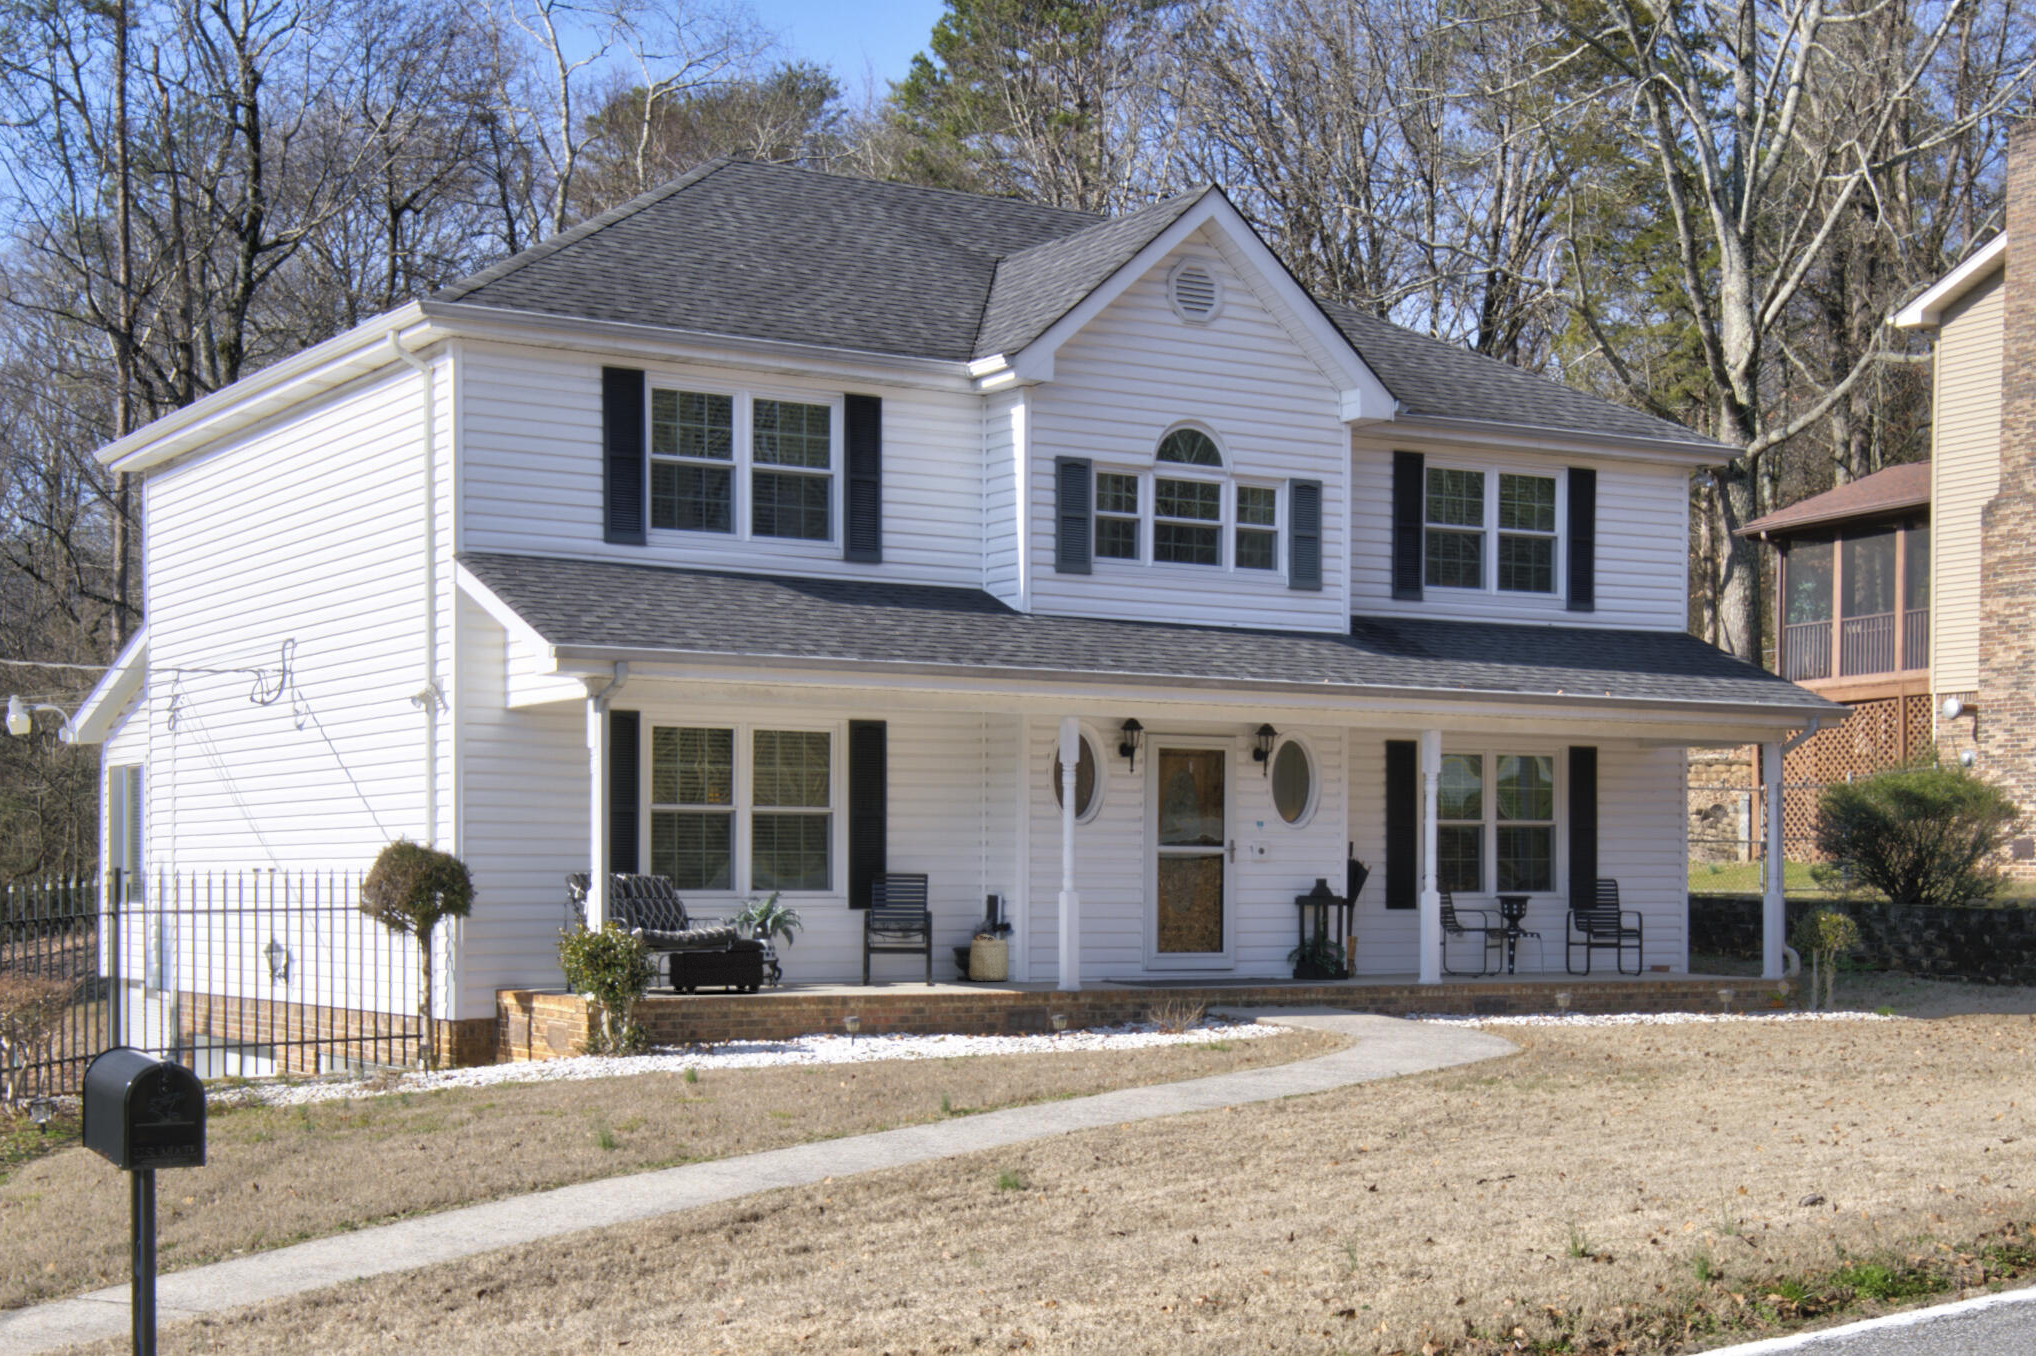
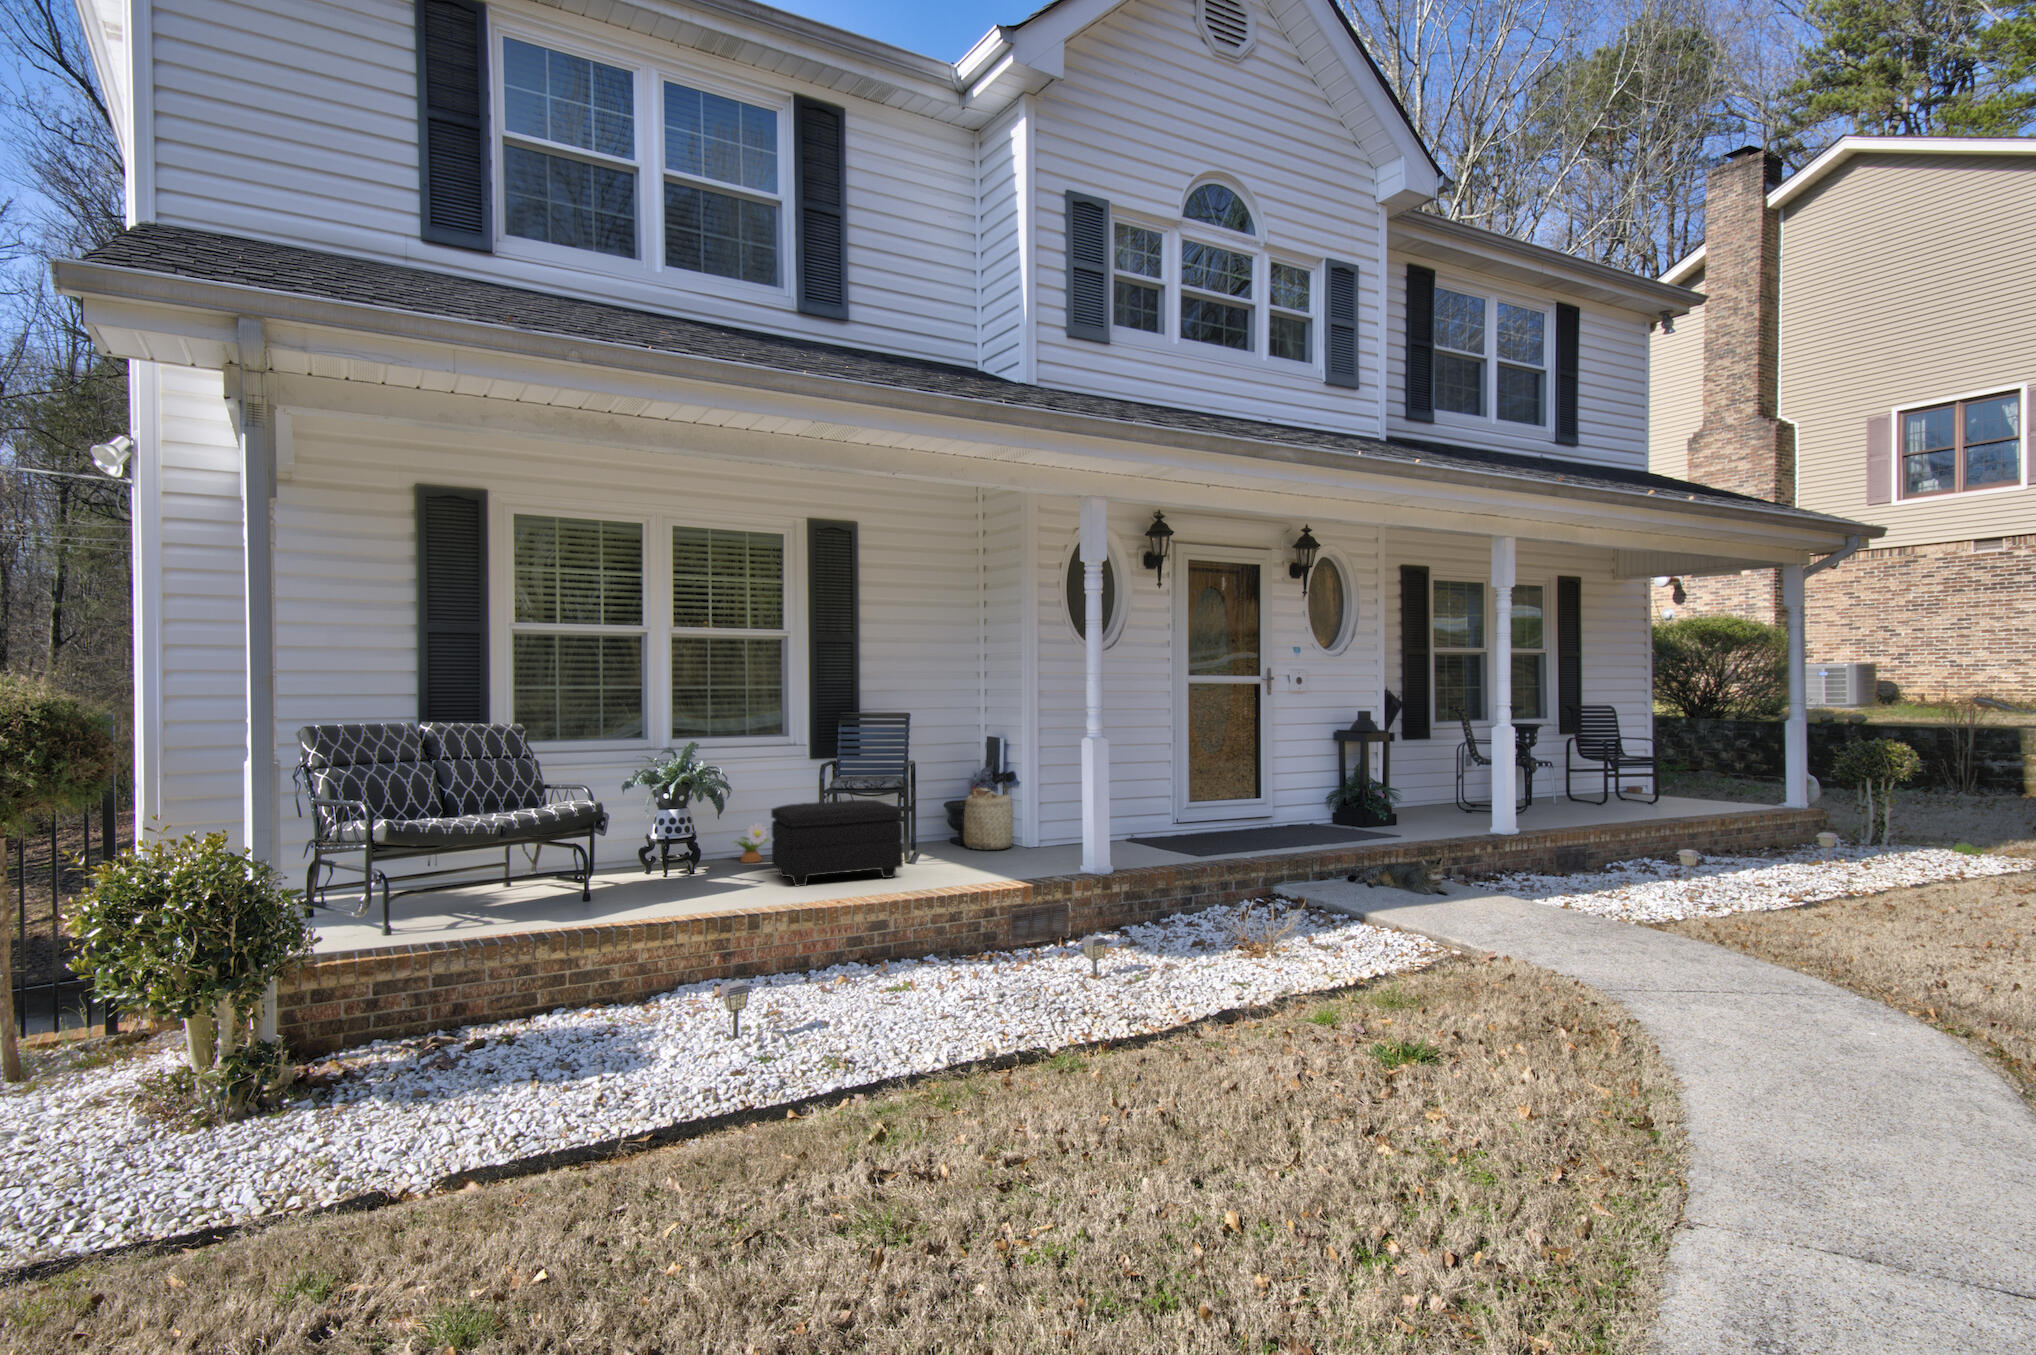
footstool: present [668,939,764,995] -> present [771,800,903,886]
decorative plant: present [1767,981,1789,1007] -> present [734,823,769,863]

